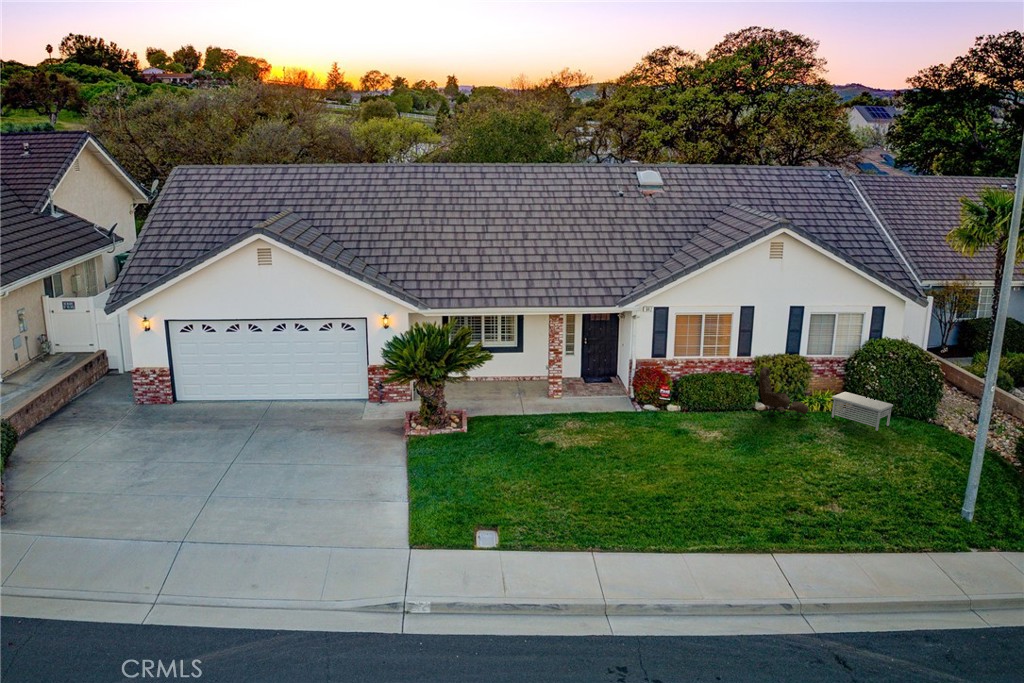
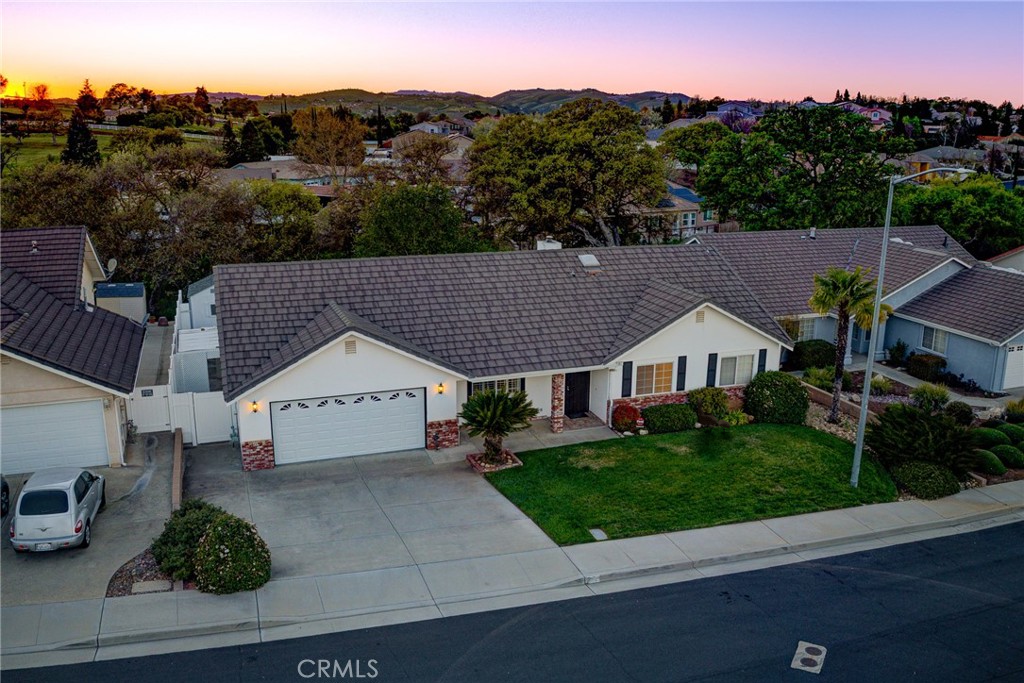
storage bench: present [832,392,893,431] -> none [743,410,782,435]

